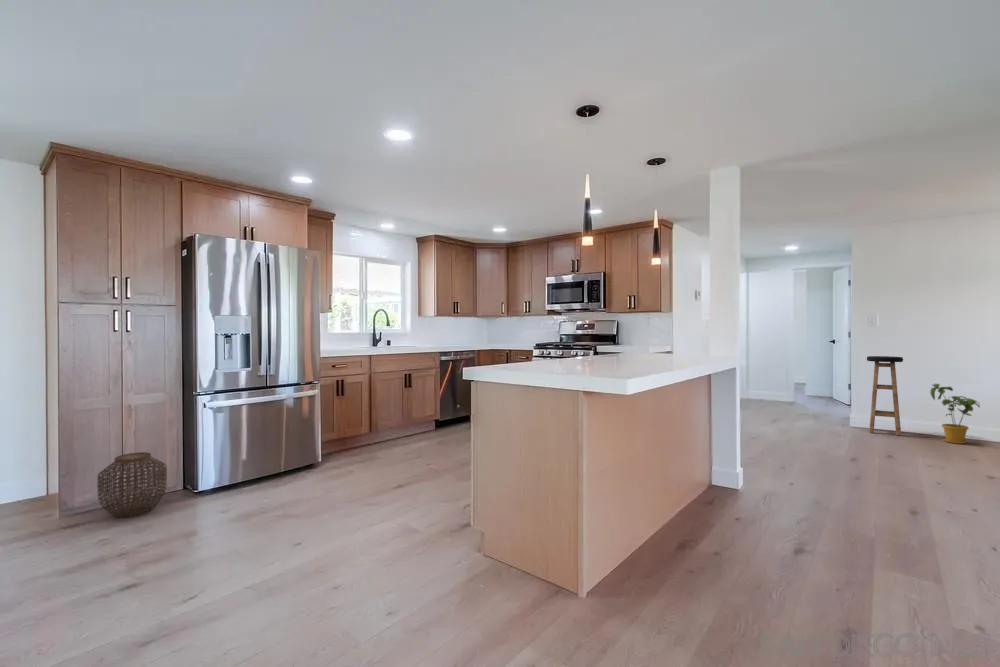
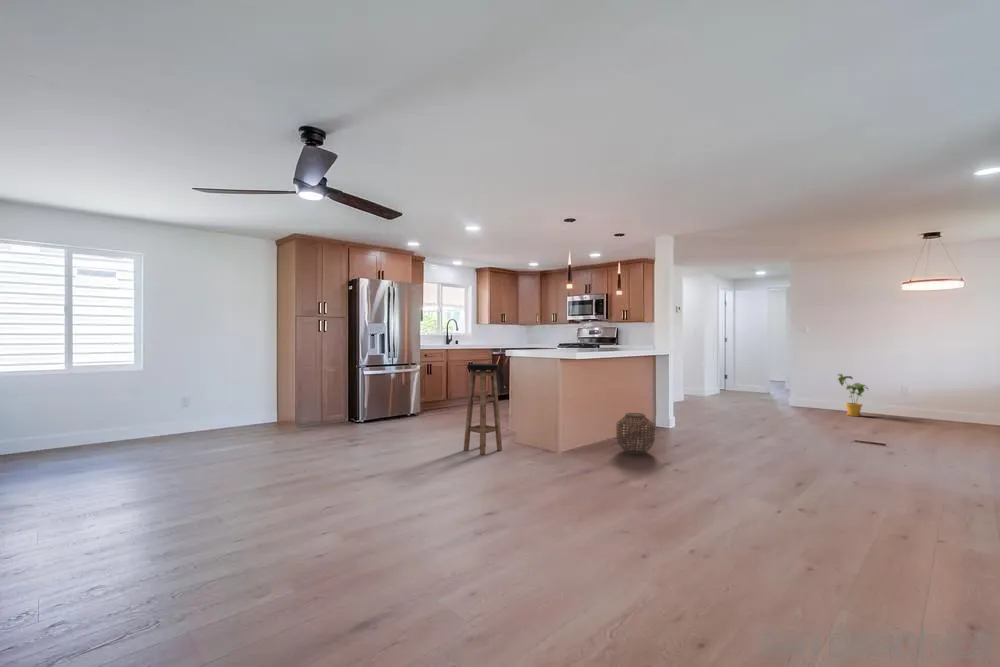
bar stool: present [867,356,903,436] -> present [464,364,502,455]
woven basket: present [97,452,167,518] -> present [616,413,655,455]

